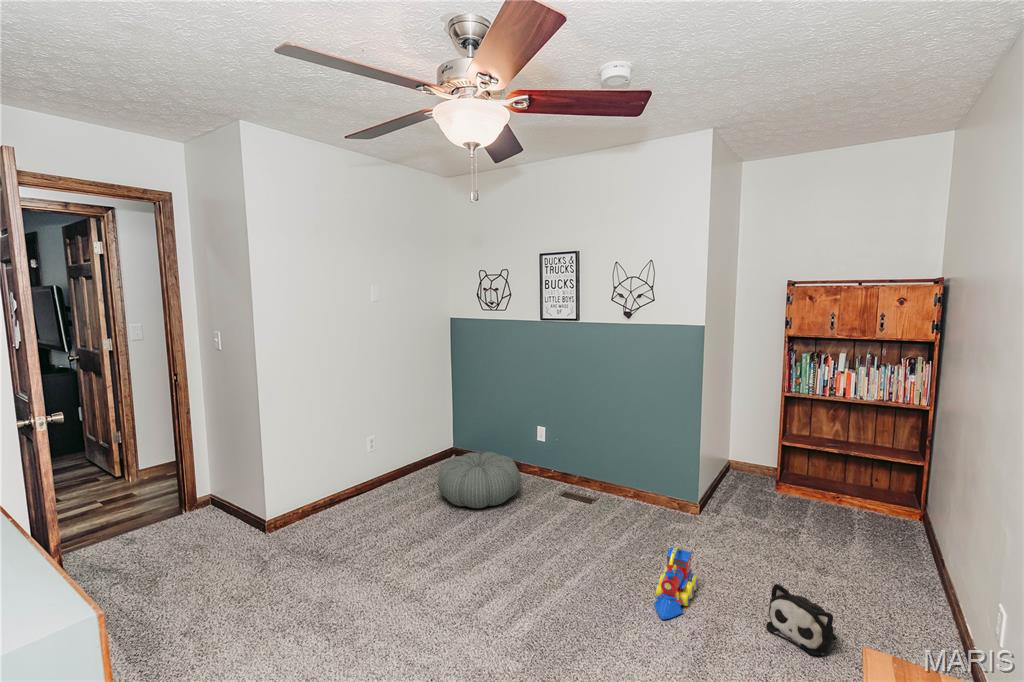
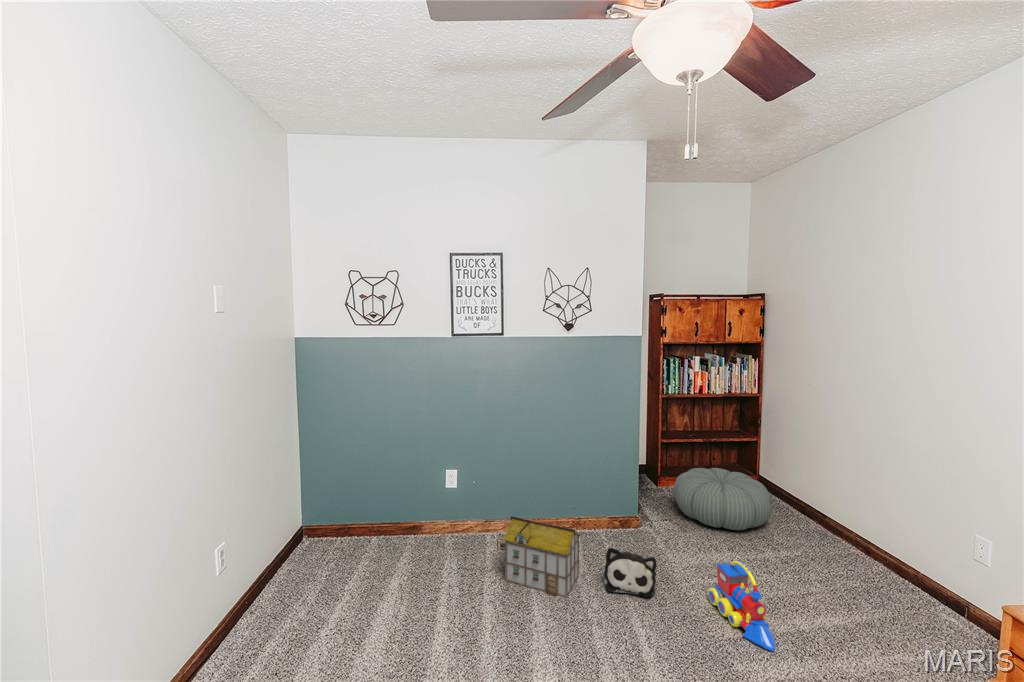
pouf: present [438,452,521,508] -> present [673,468,771,530]
toy house: none [536,468,592,536] -> present [504,516,580,598]
plush toy: present [766,584,837,655] -> present [604,547,656,598]

